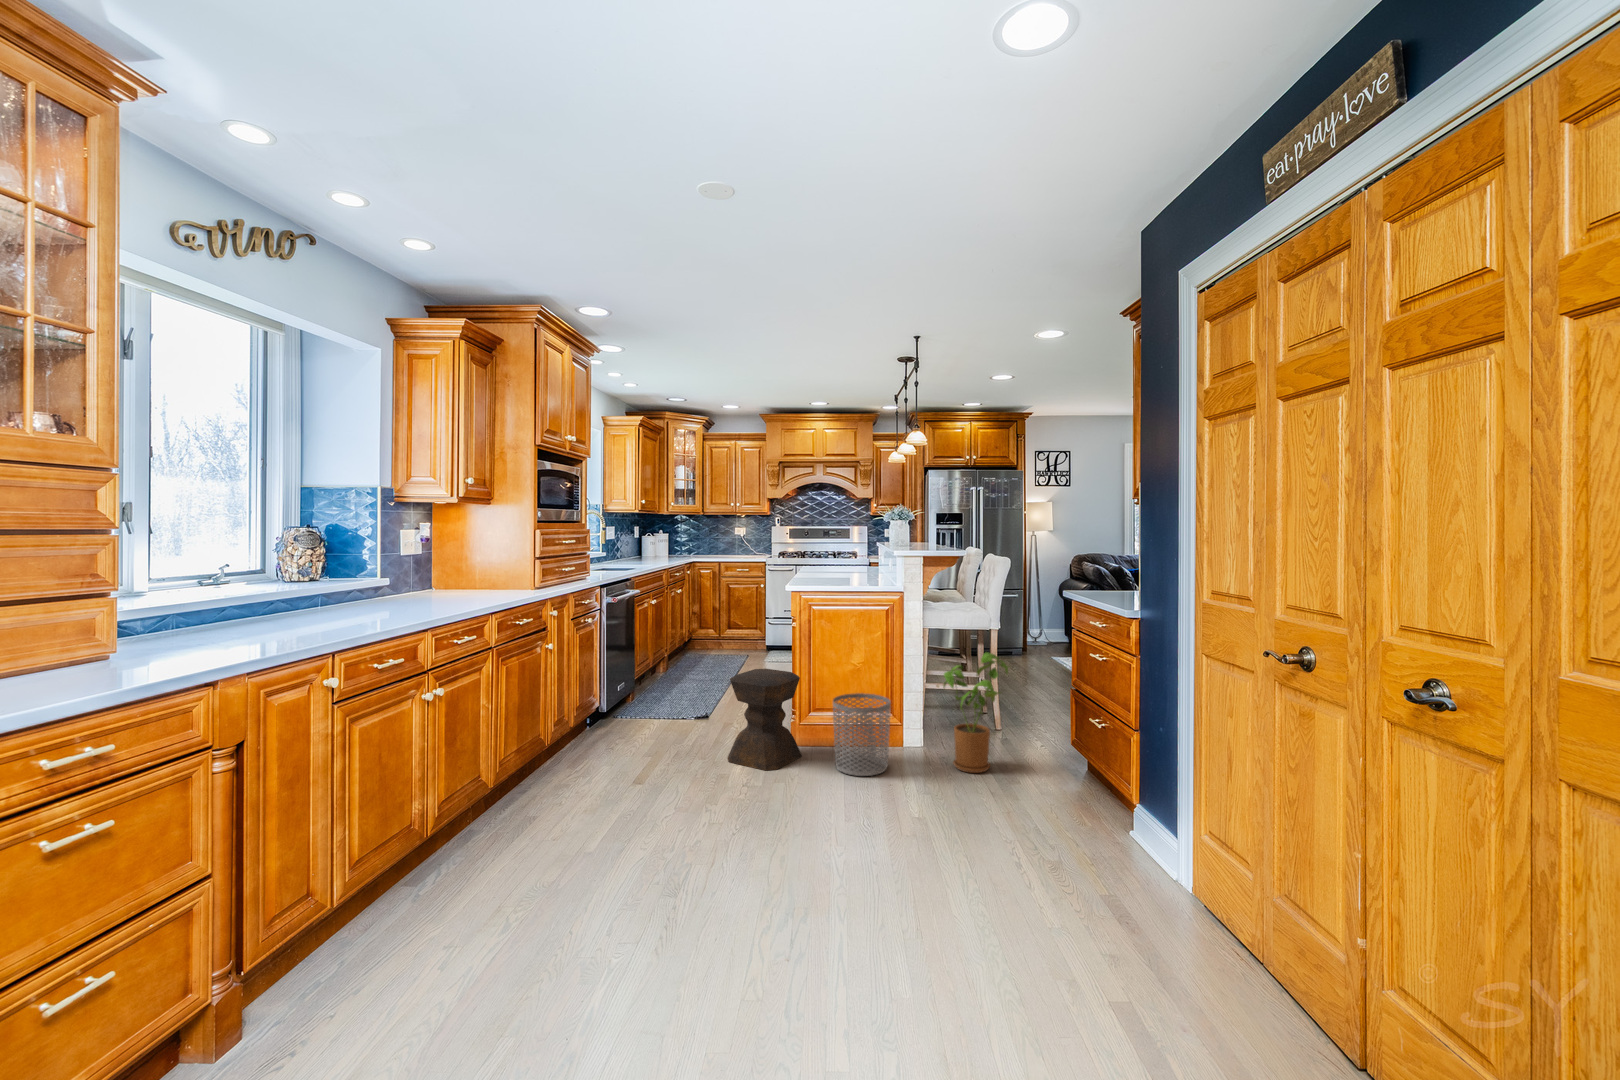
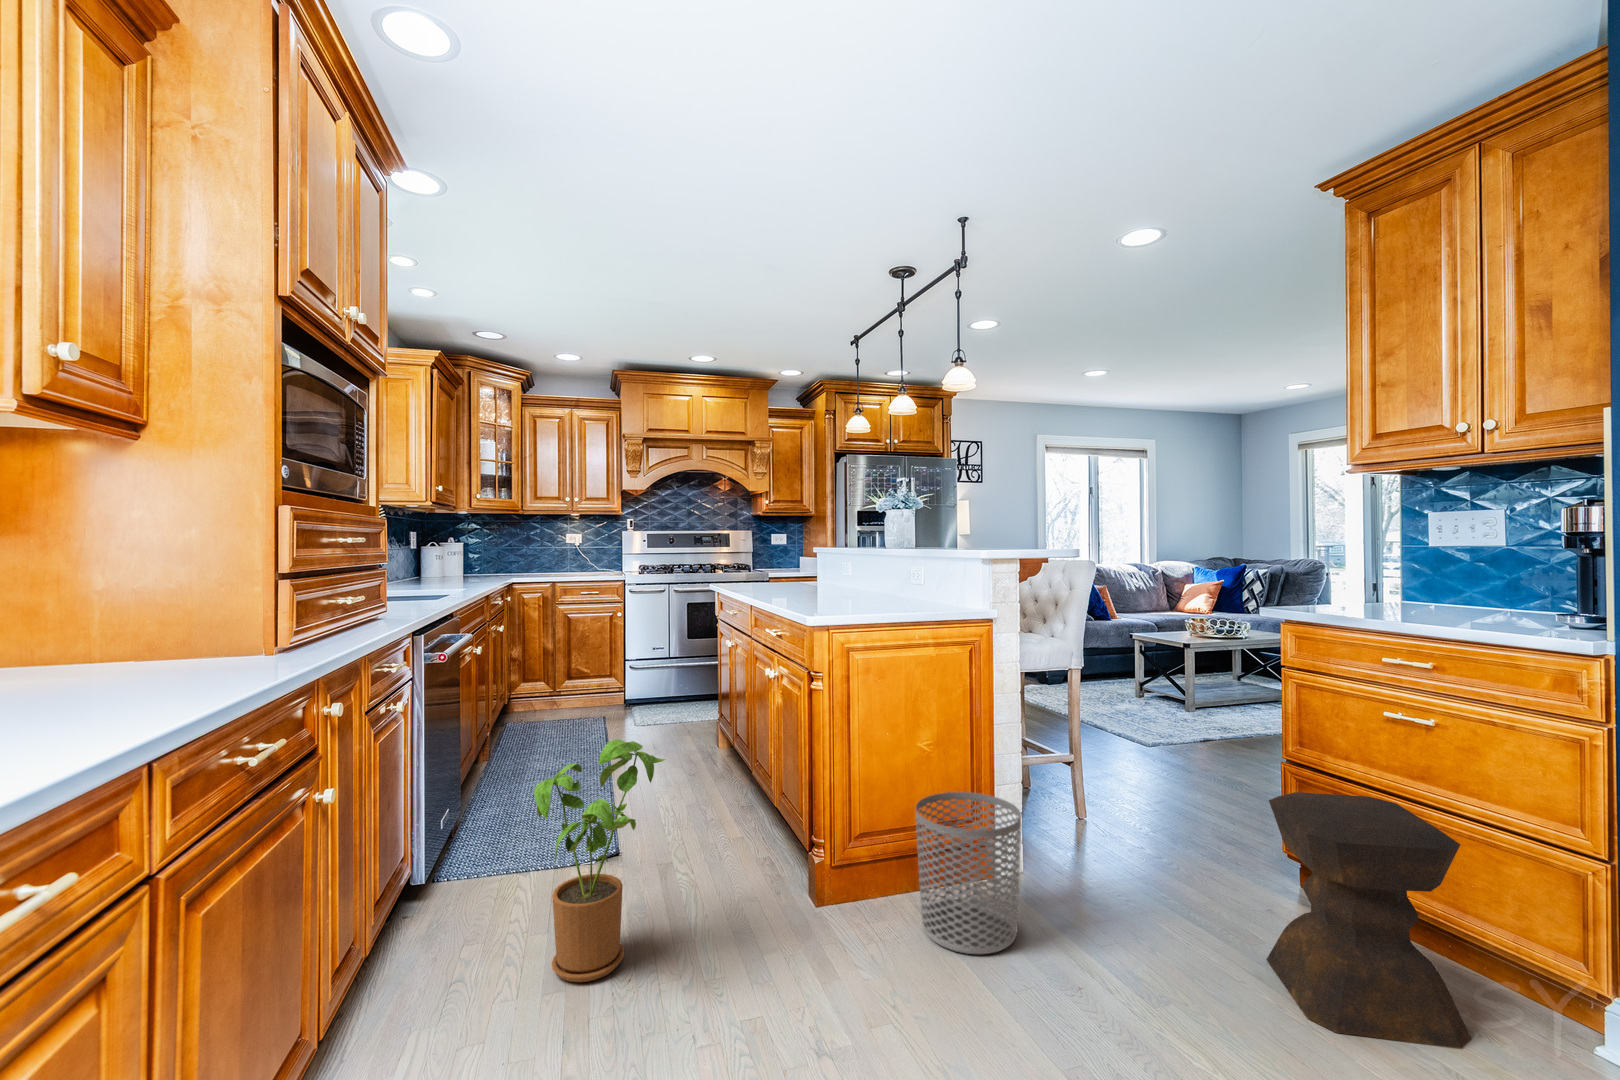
house plant: present [943,653,1008,773] -> present [534,739,665,982]
stool: present [727,669,802,771] -> present [1266,792,1471,1048]

